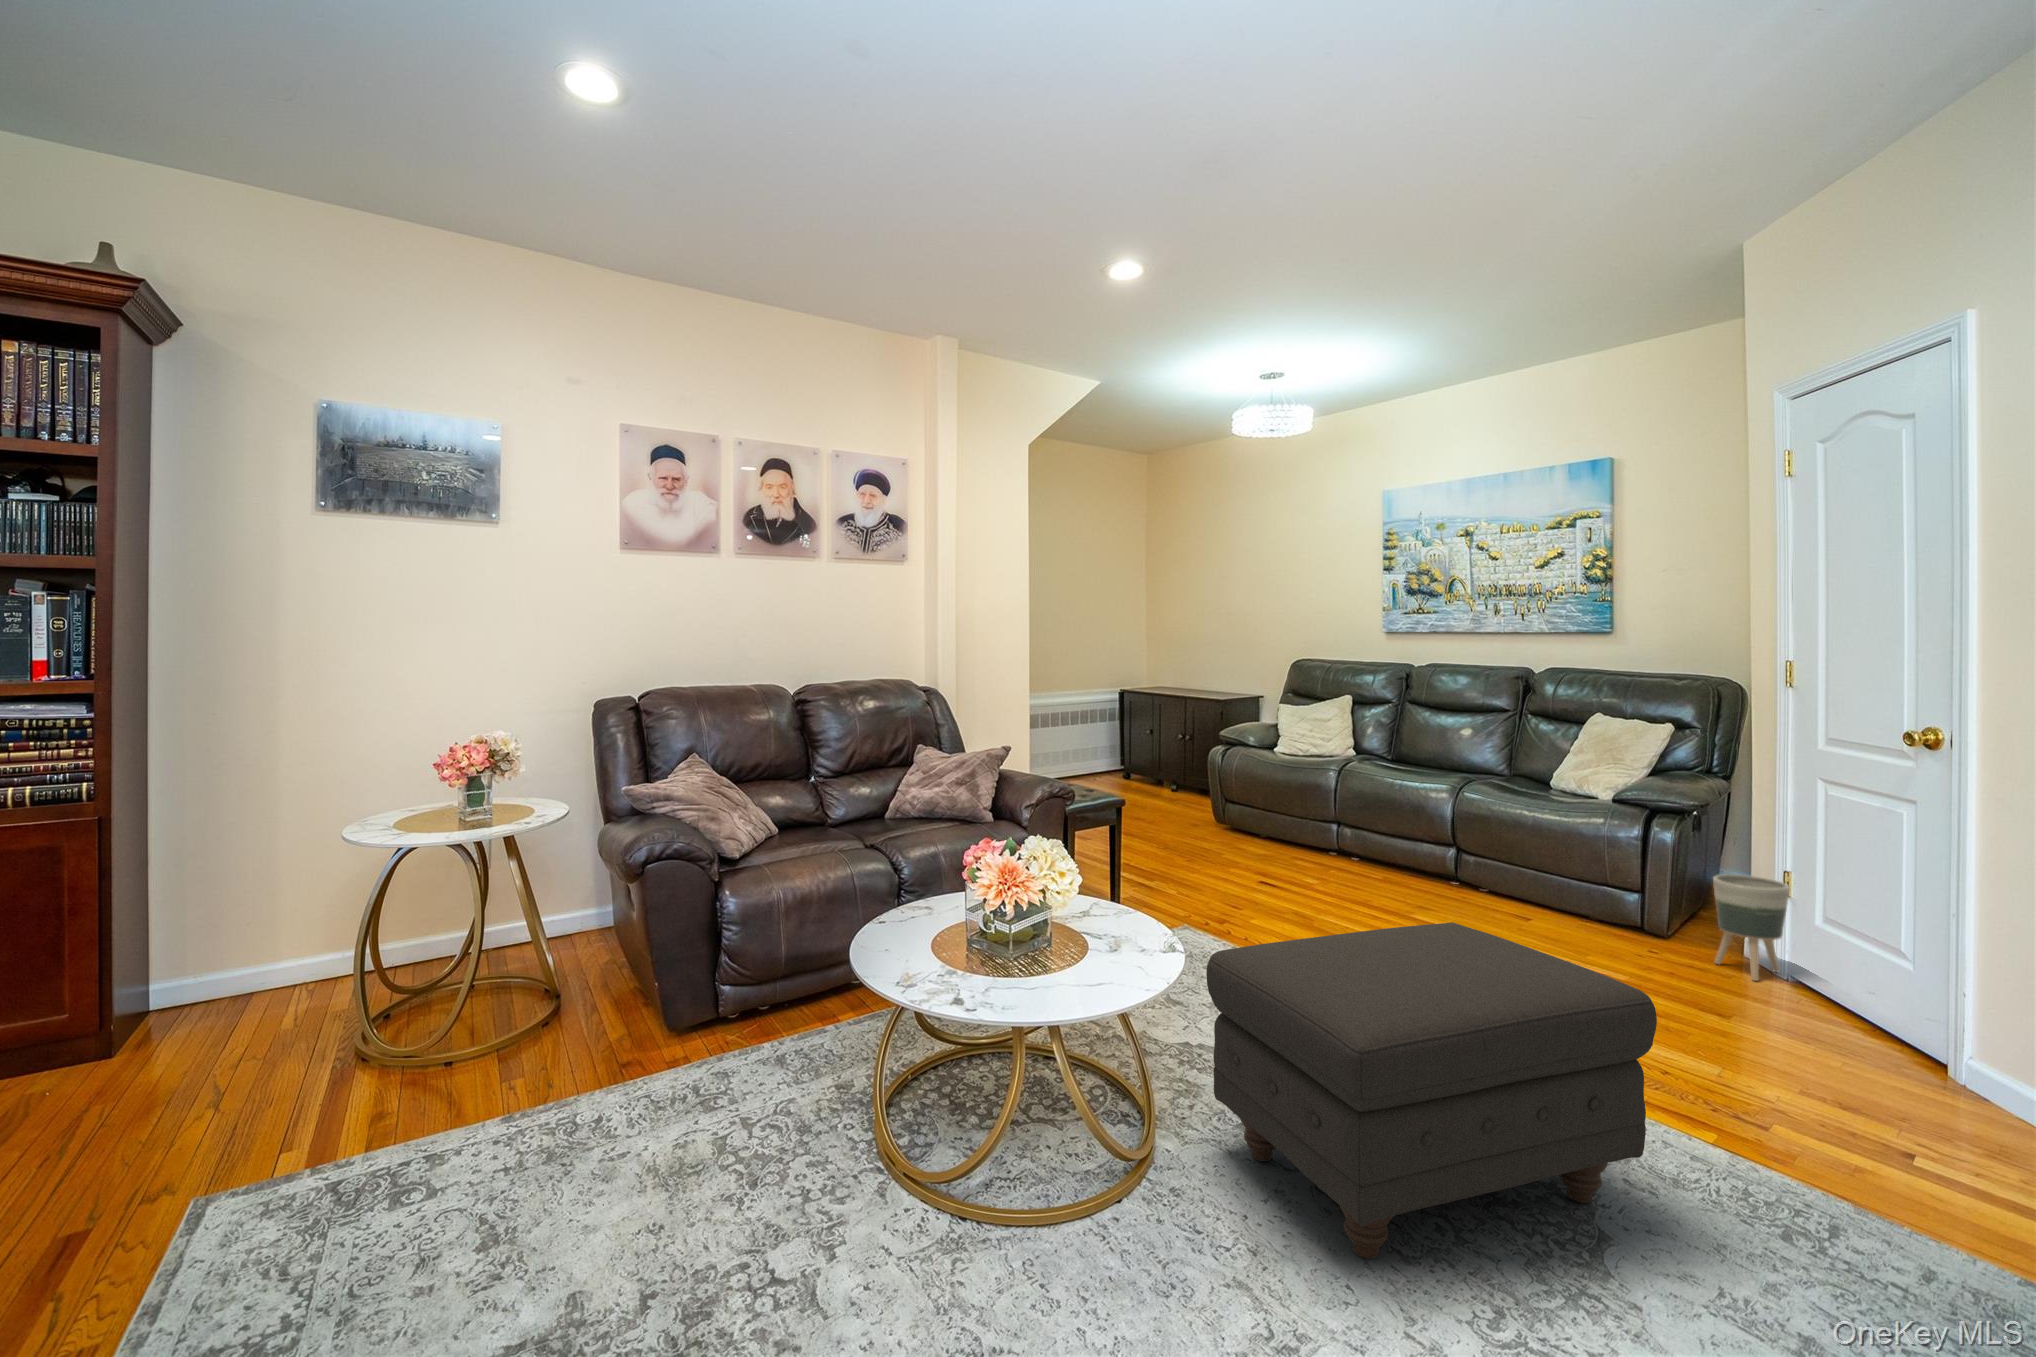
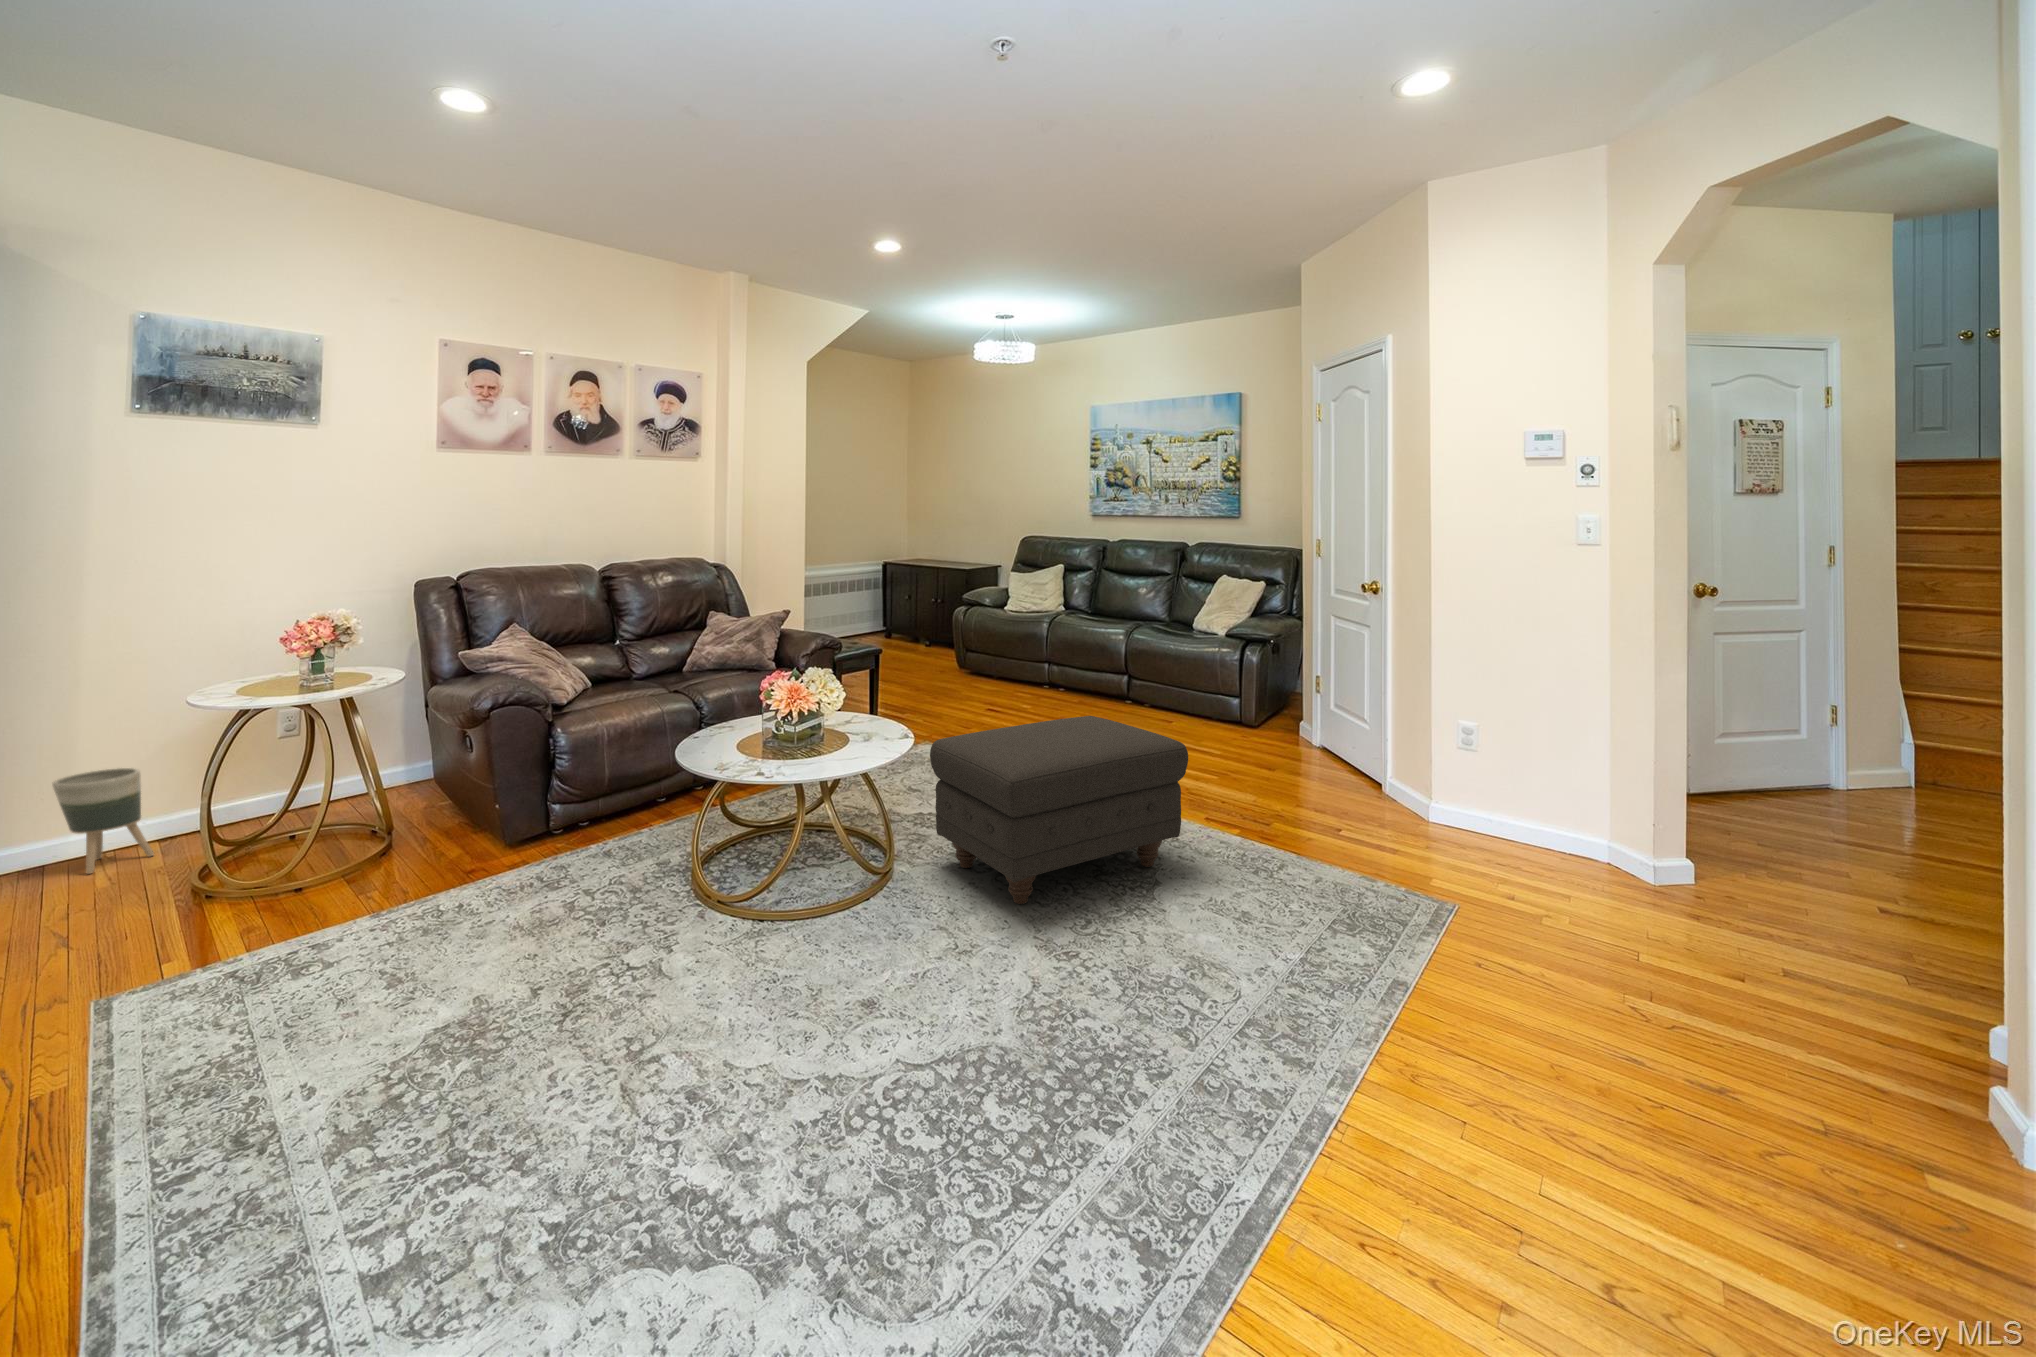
planter: present [1713,874,1790,981] -> present [52,768,154,874]

